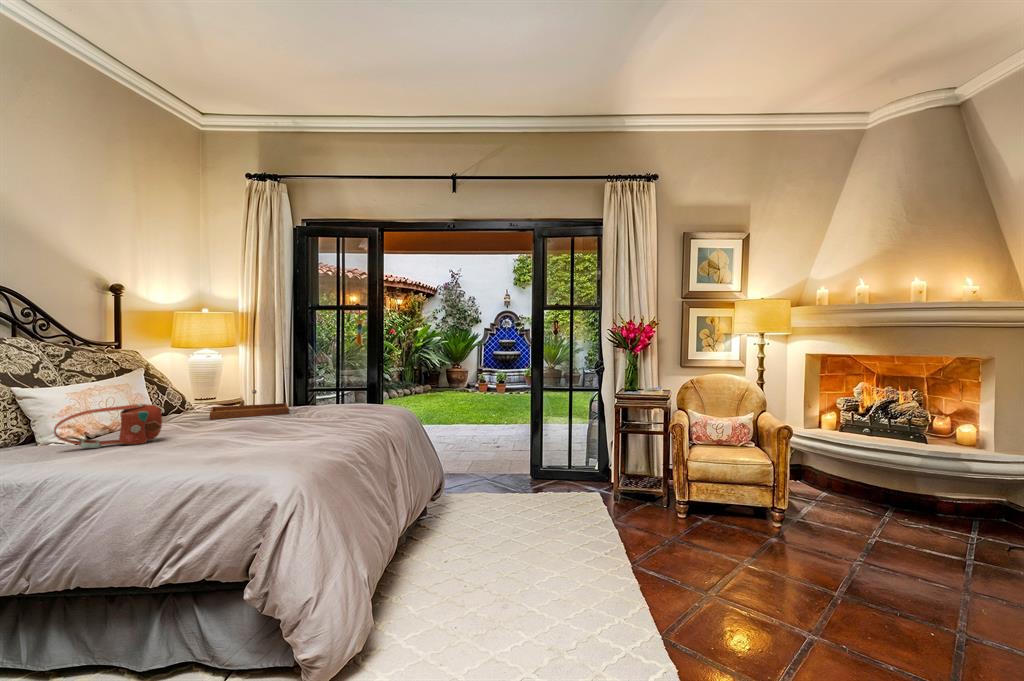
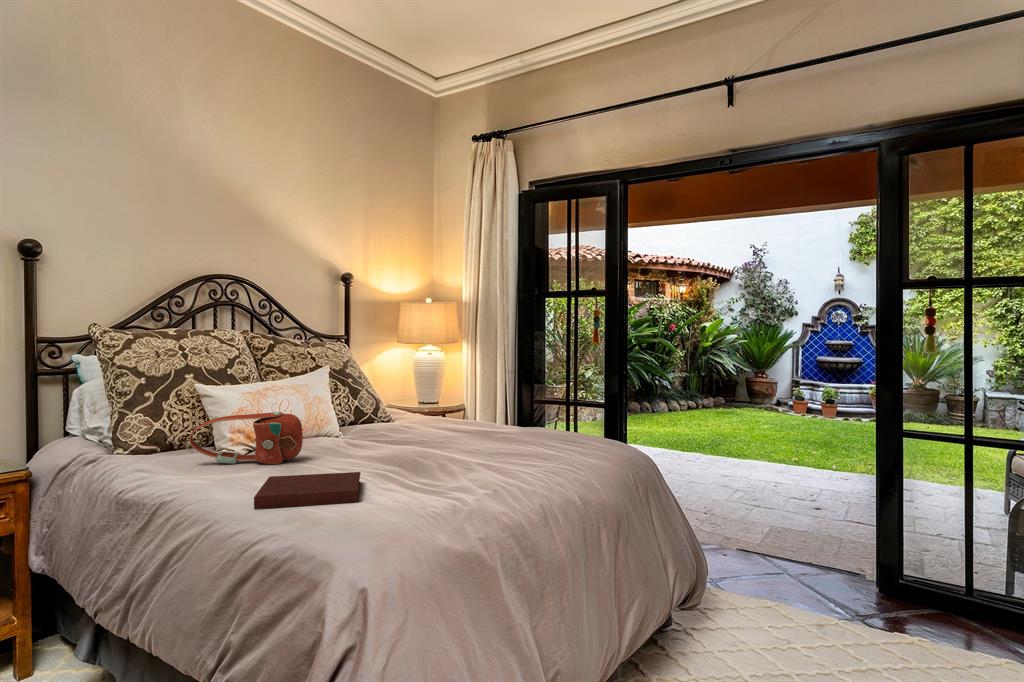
tray: present [210,390,289,419] -> none [389,399,484,435]
notebook: none [165,437,251,464] -> present [254,472,361,509]

